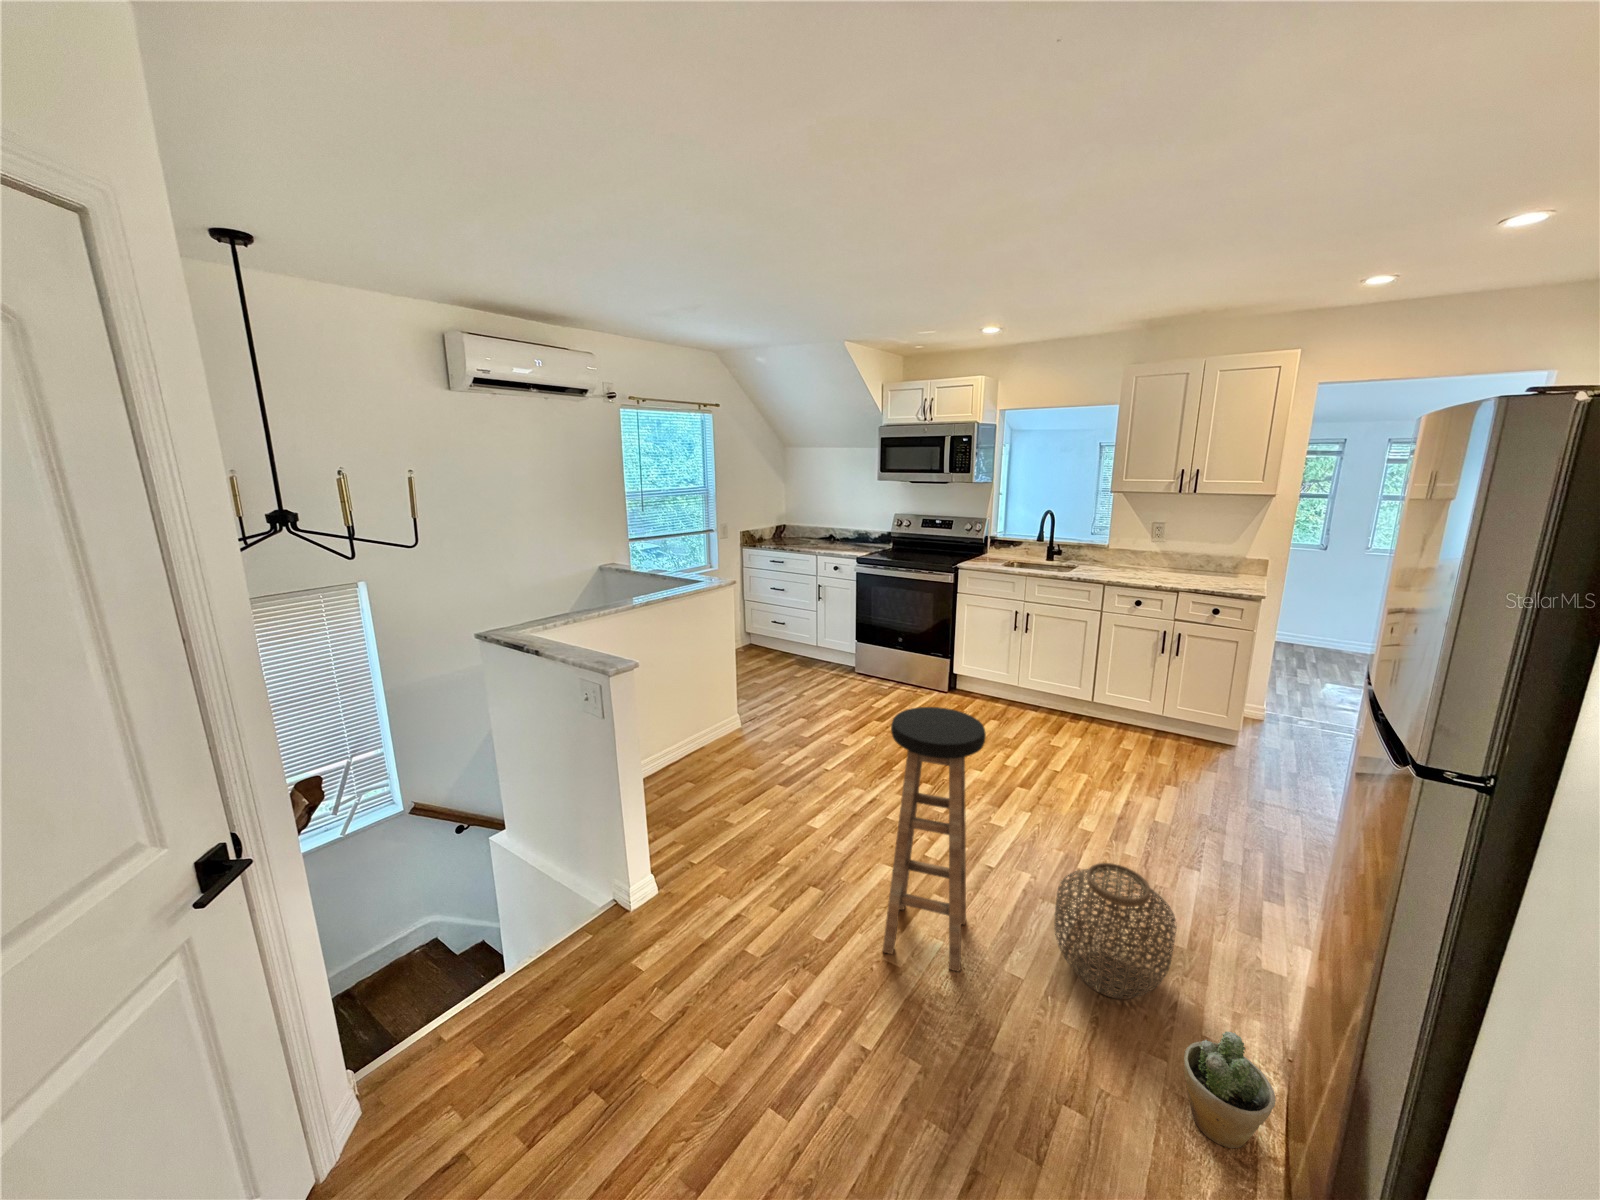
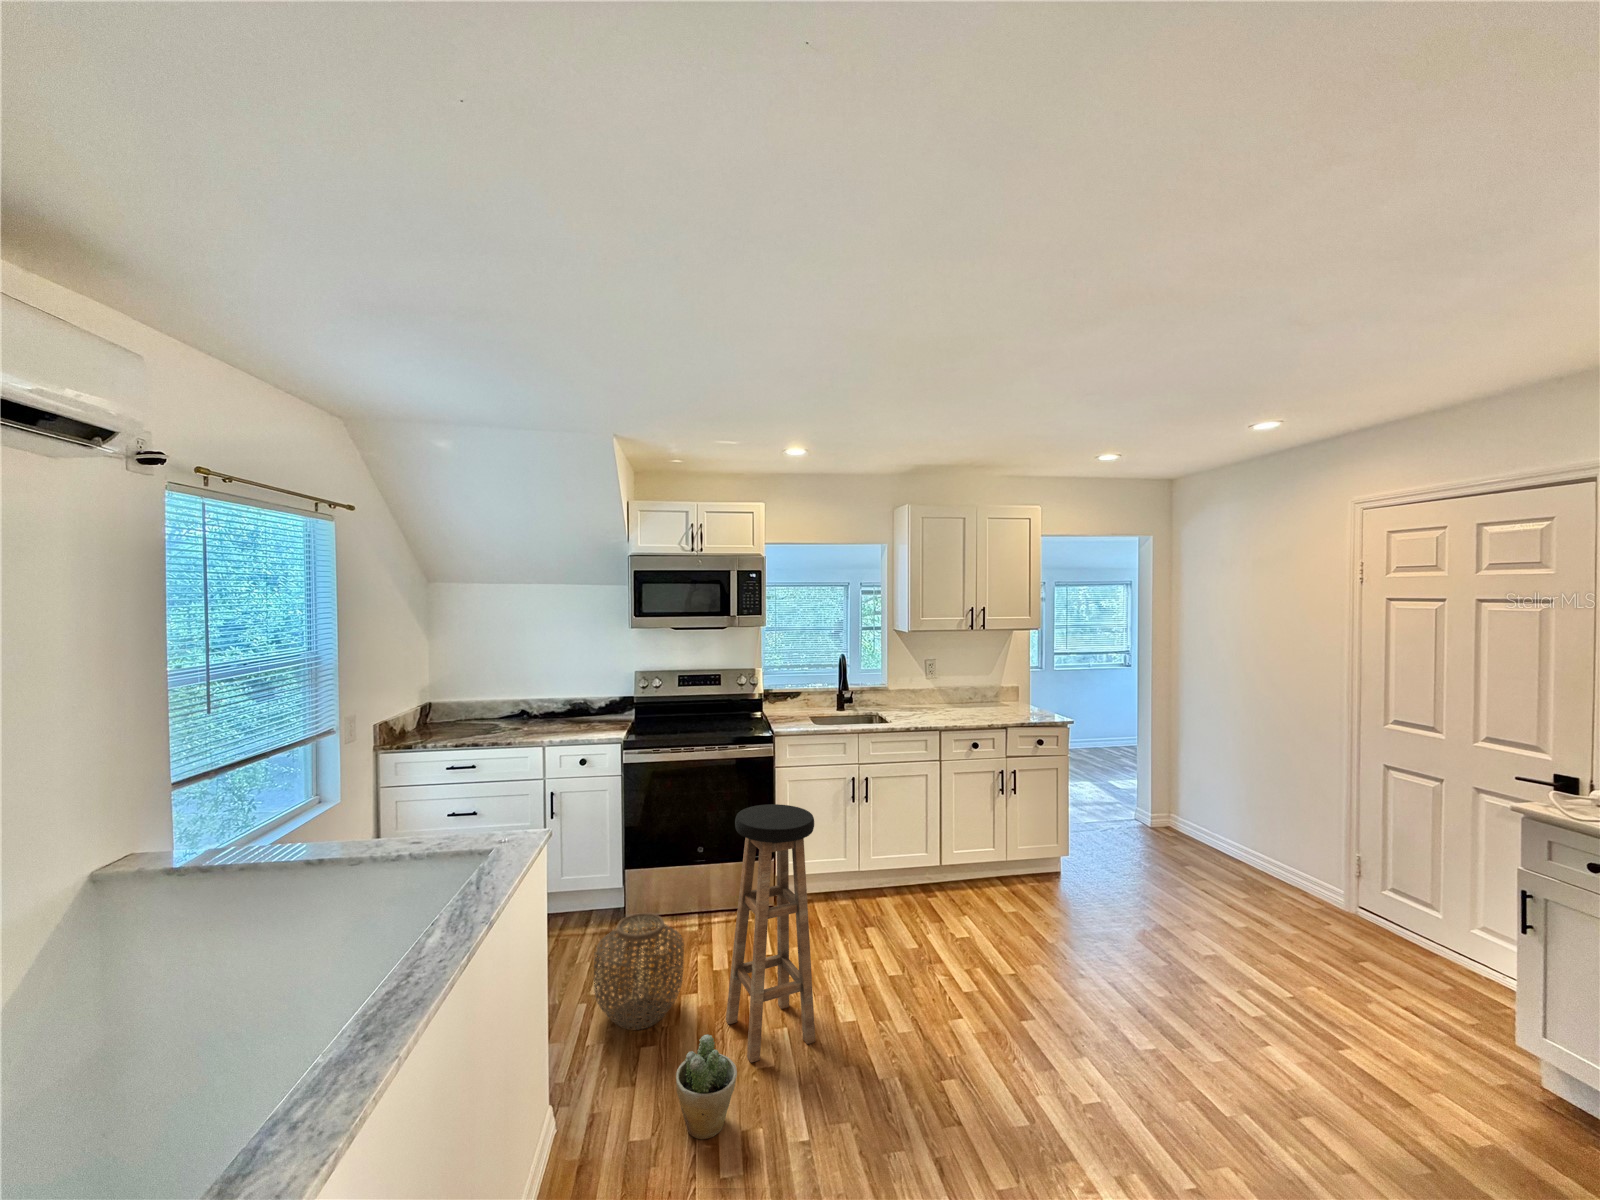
woven basket: present [1054,863,1176,999] -> present [594,913,684,1030]
potted plant: present [1184,1031,1276,1148] -> present [676,1034,737,1139]

